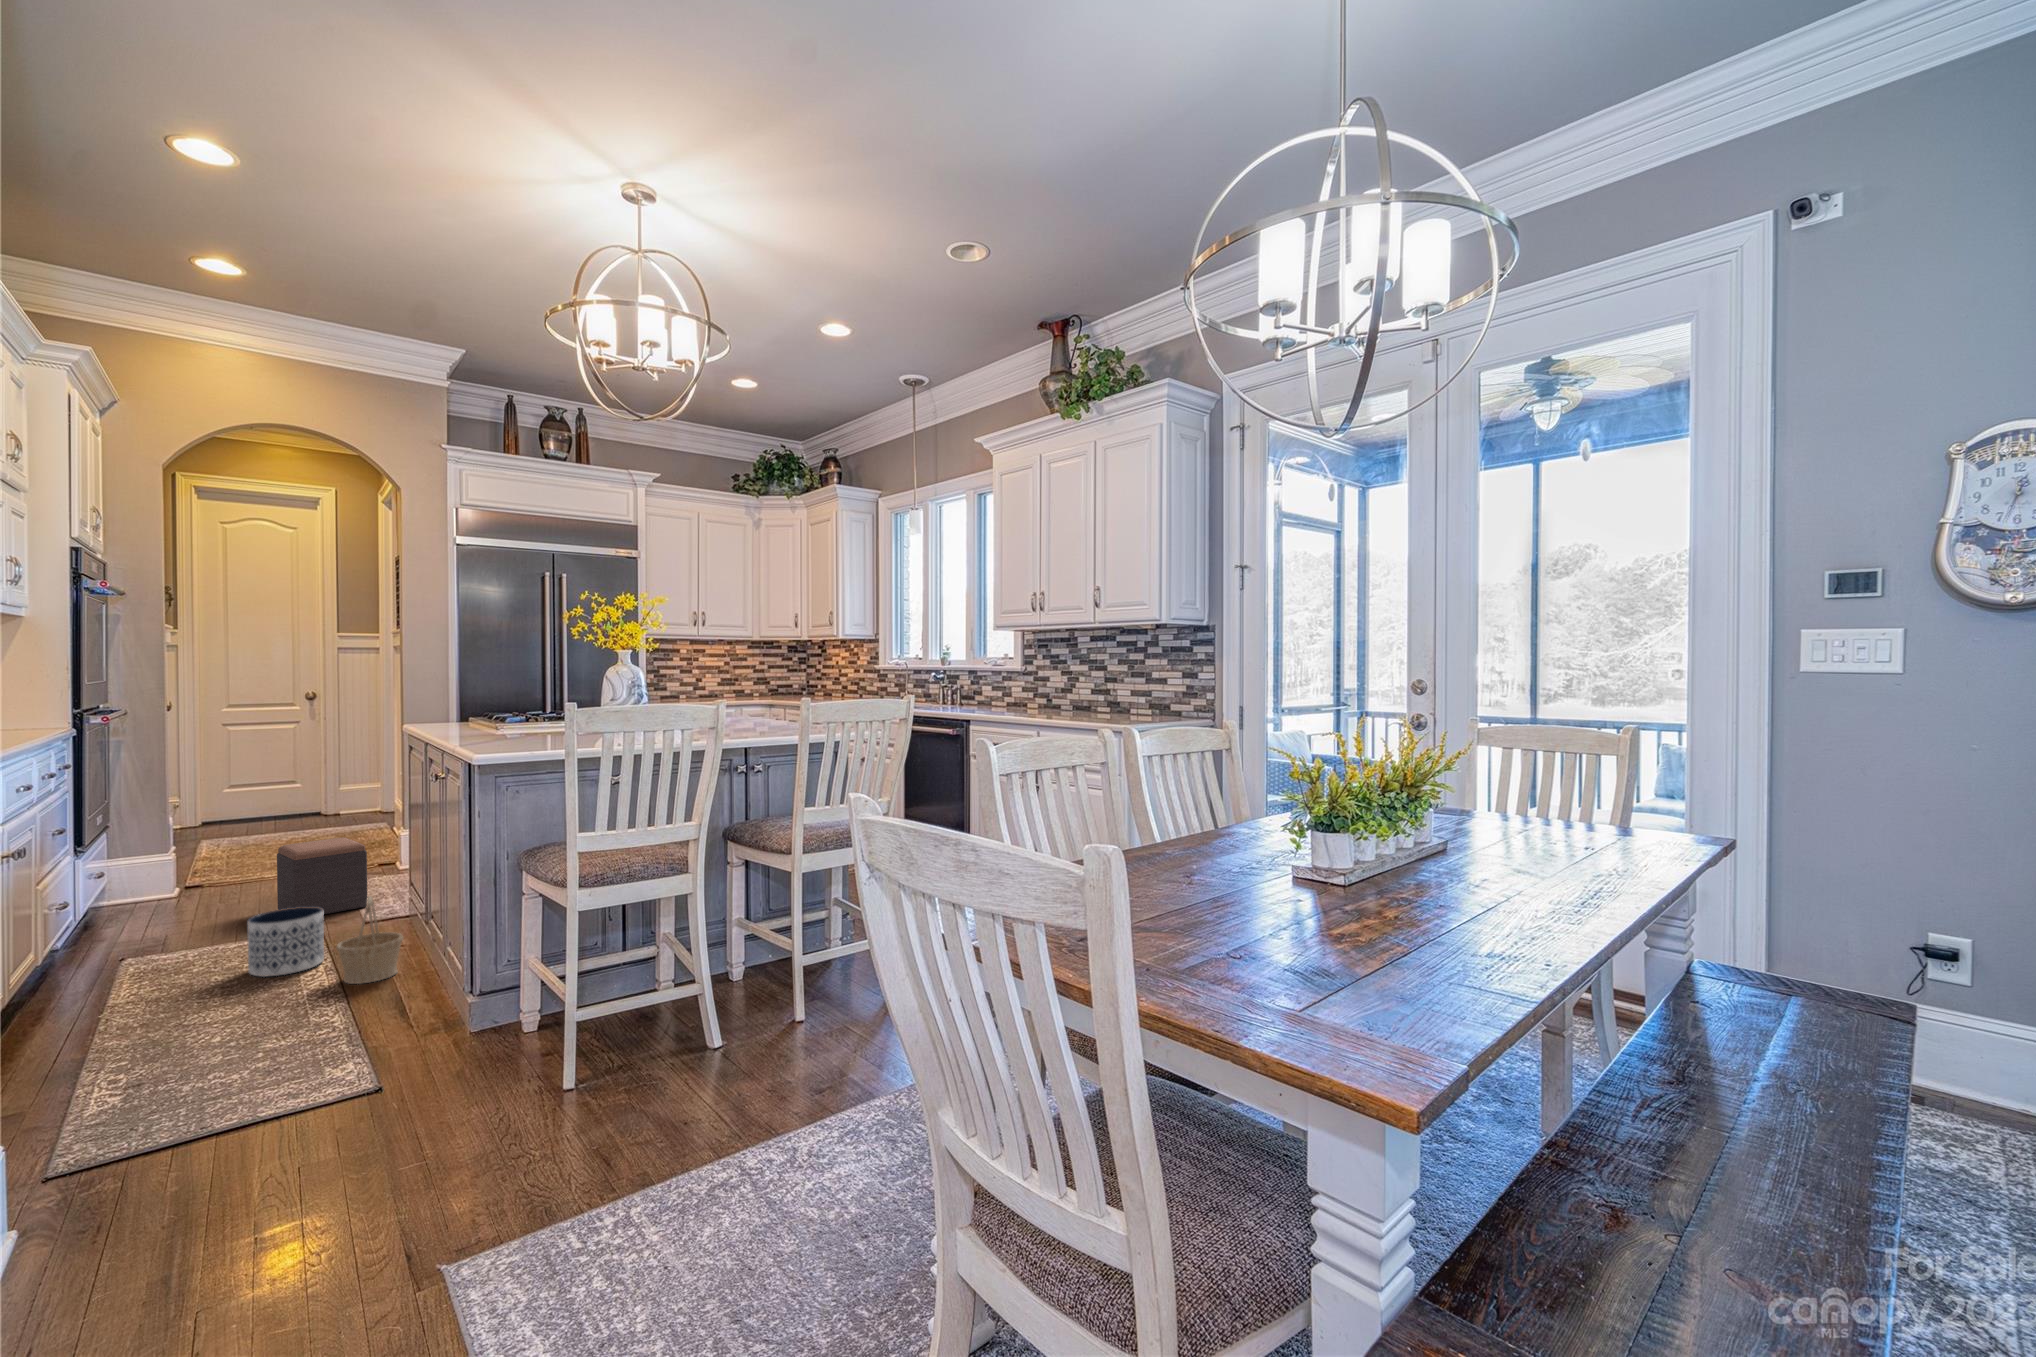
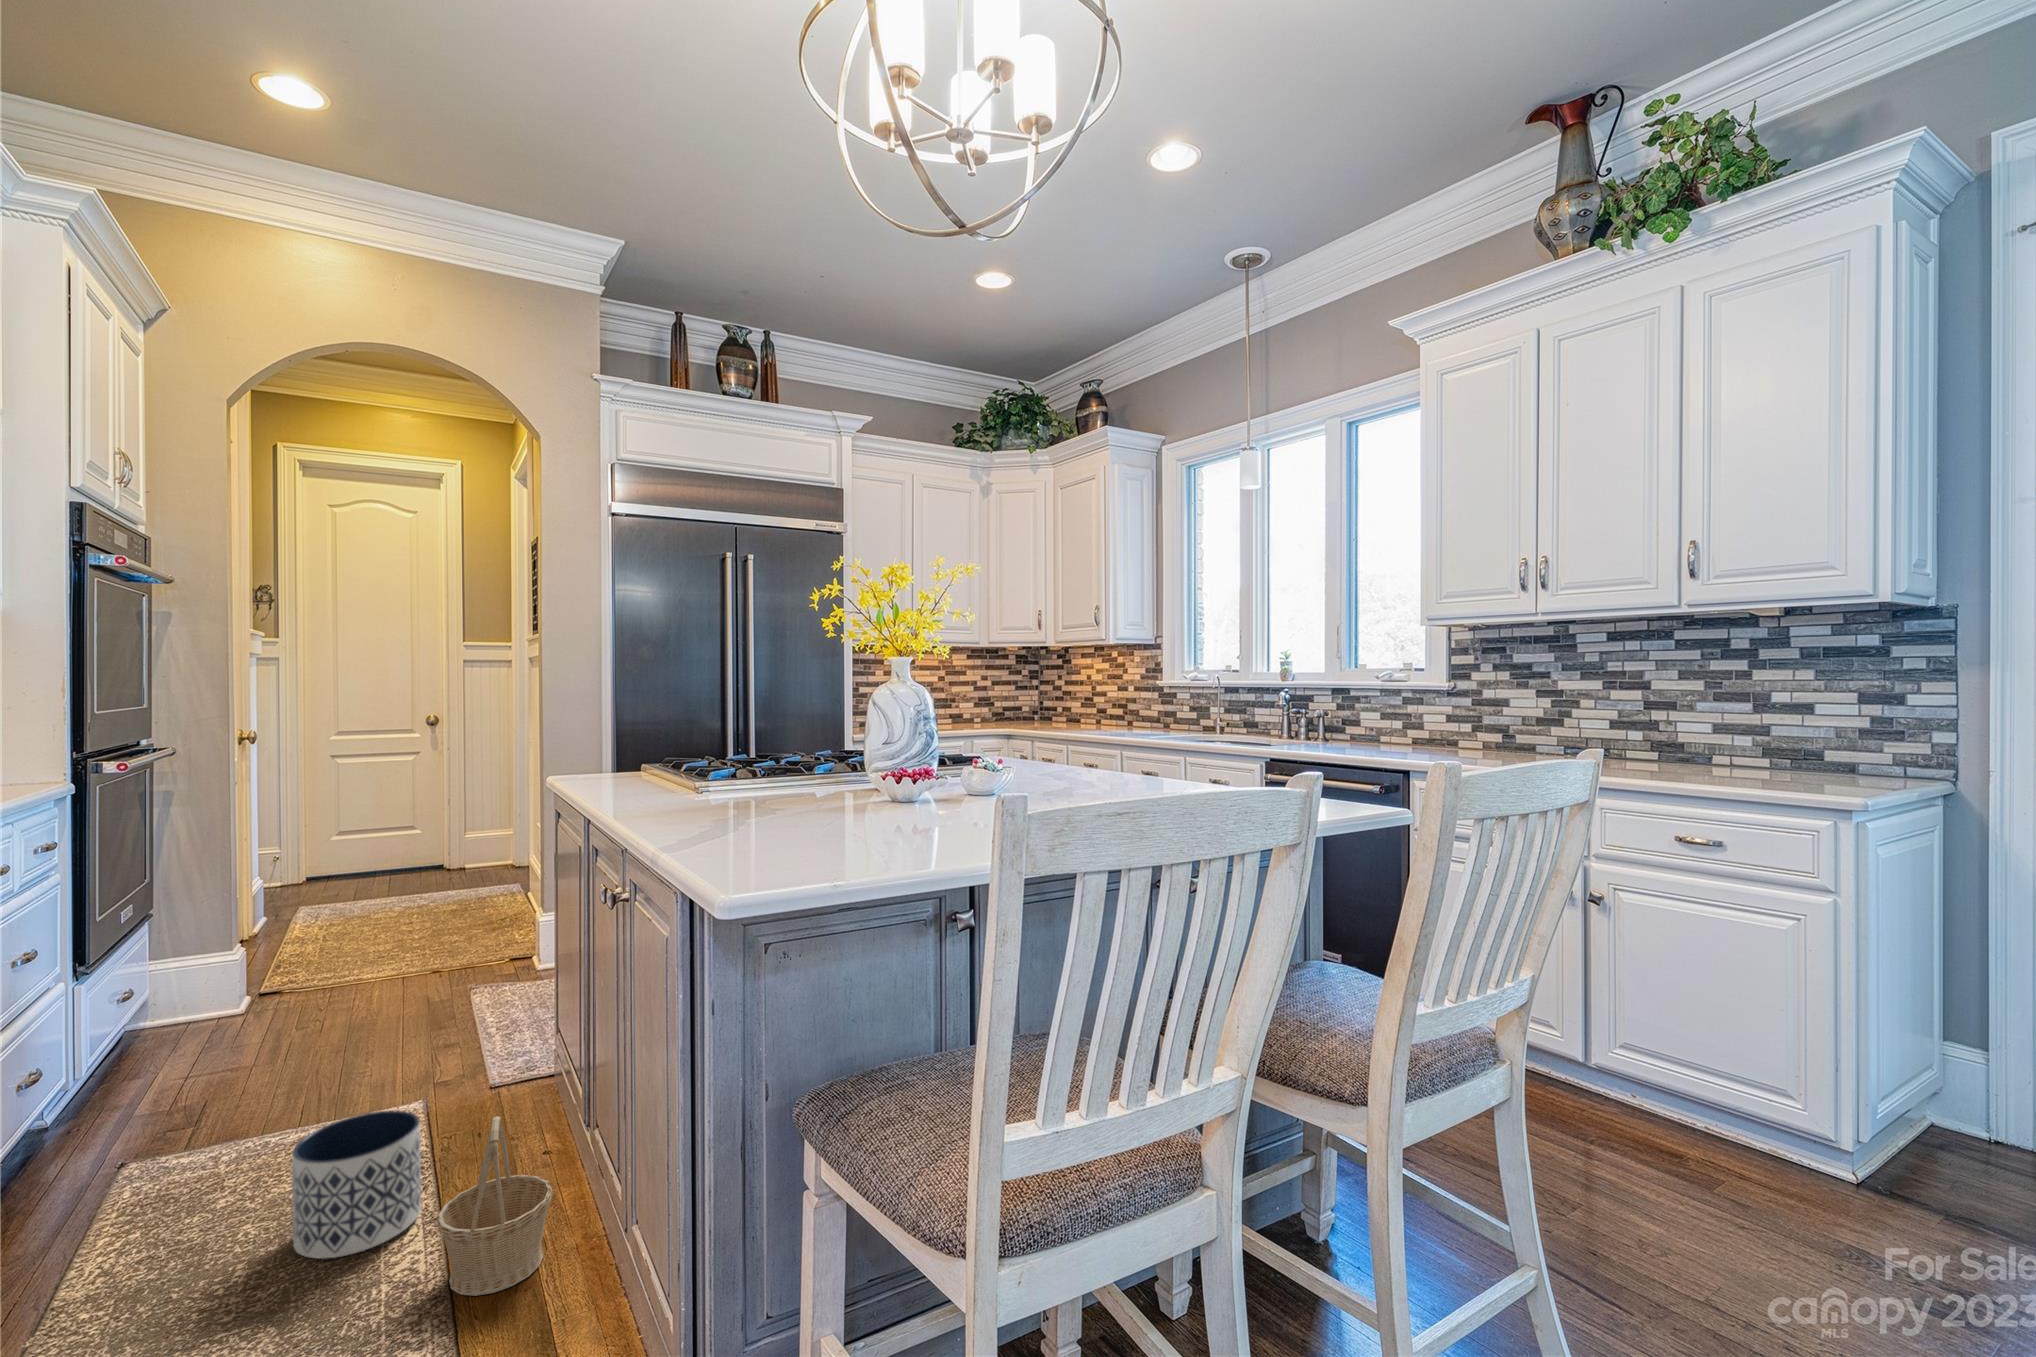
footstool: present [277,837,368,915] -> none [366,947,495,1089]

